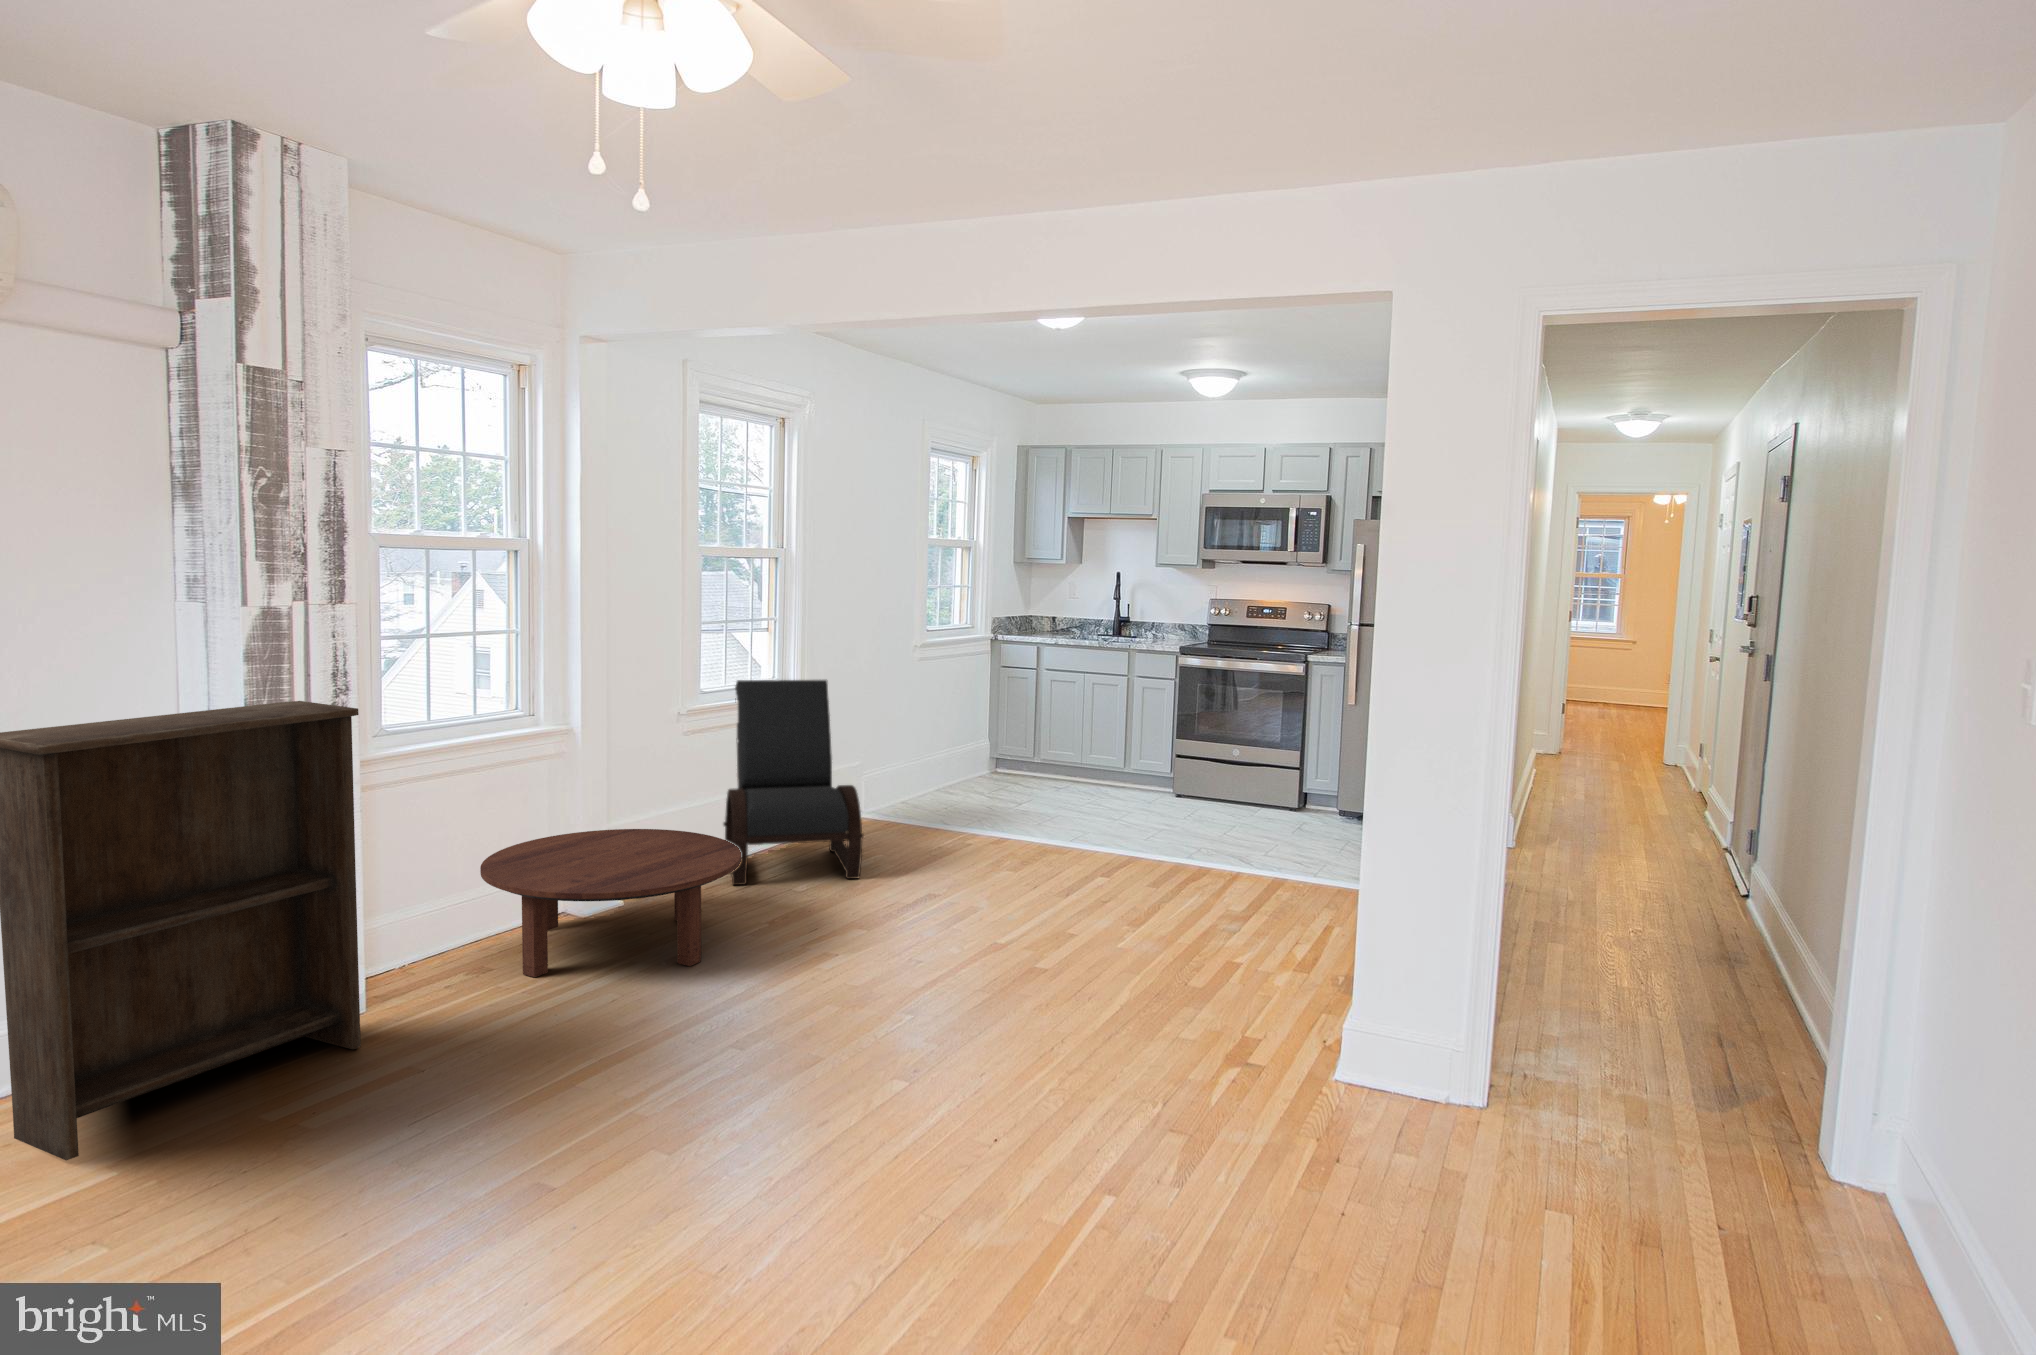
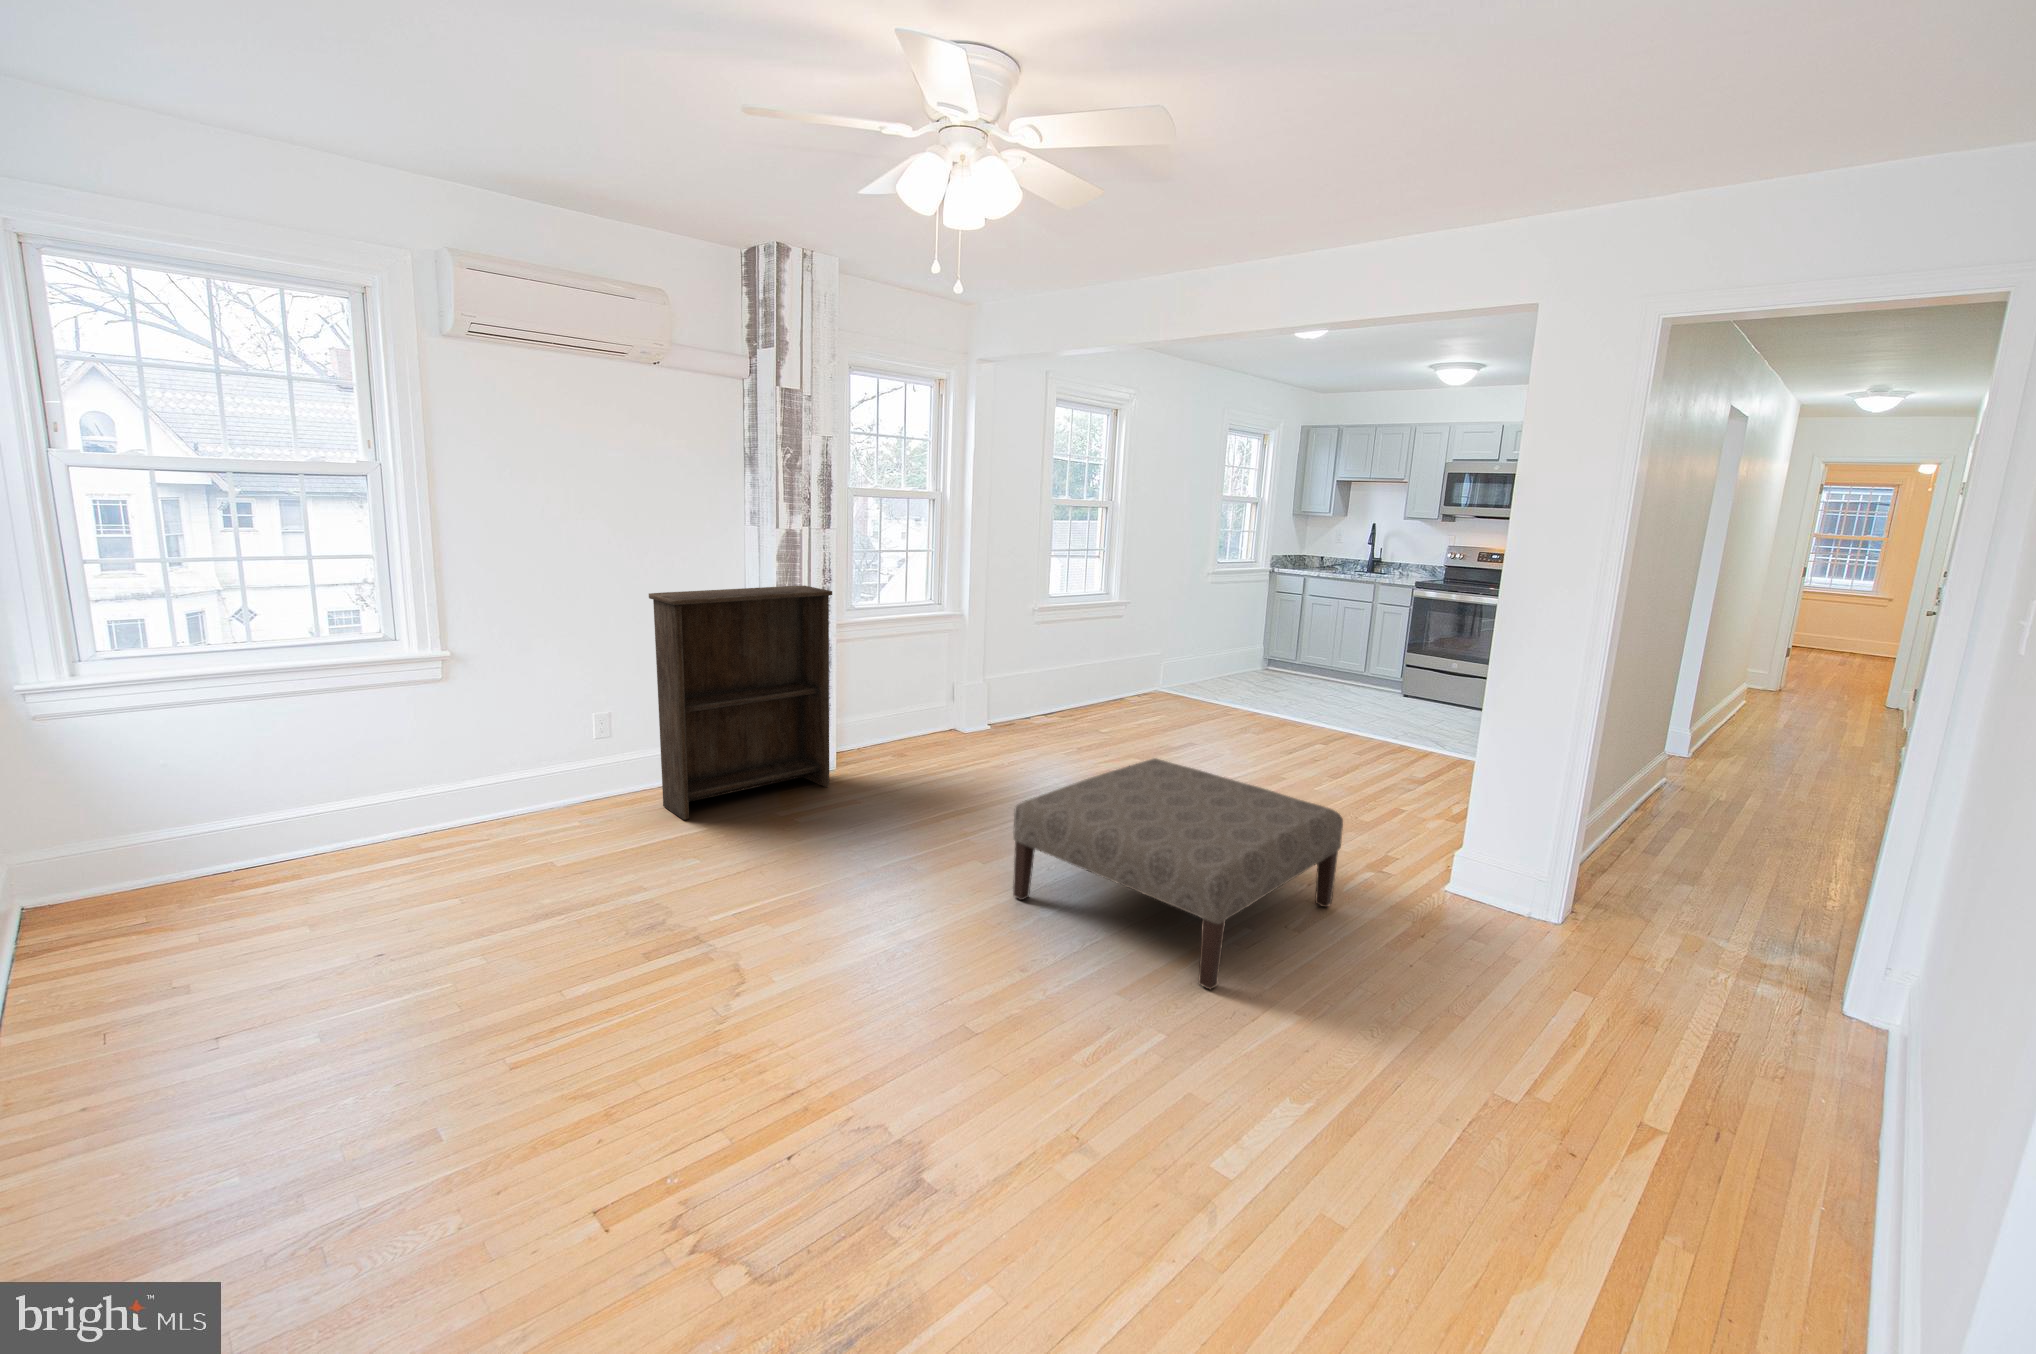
lounge chair: present [724,680,864,885] -> none [1060,590,1148,728]
coffee table: present [480,829,741,977] -> none [904,679,1058,767]
ottoman: none [740,933,1217,1300] -> present [1013,758,1343,989]

